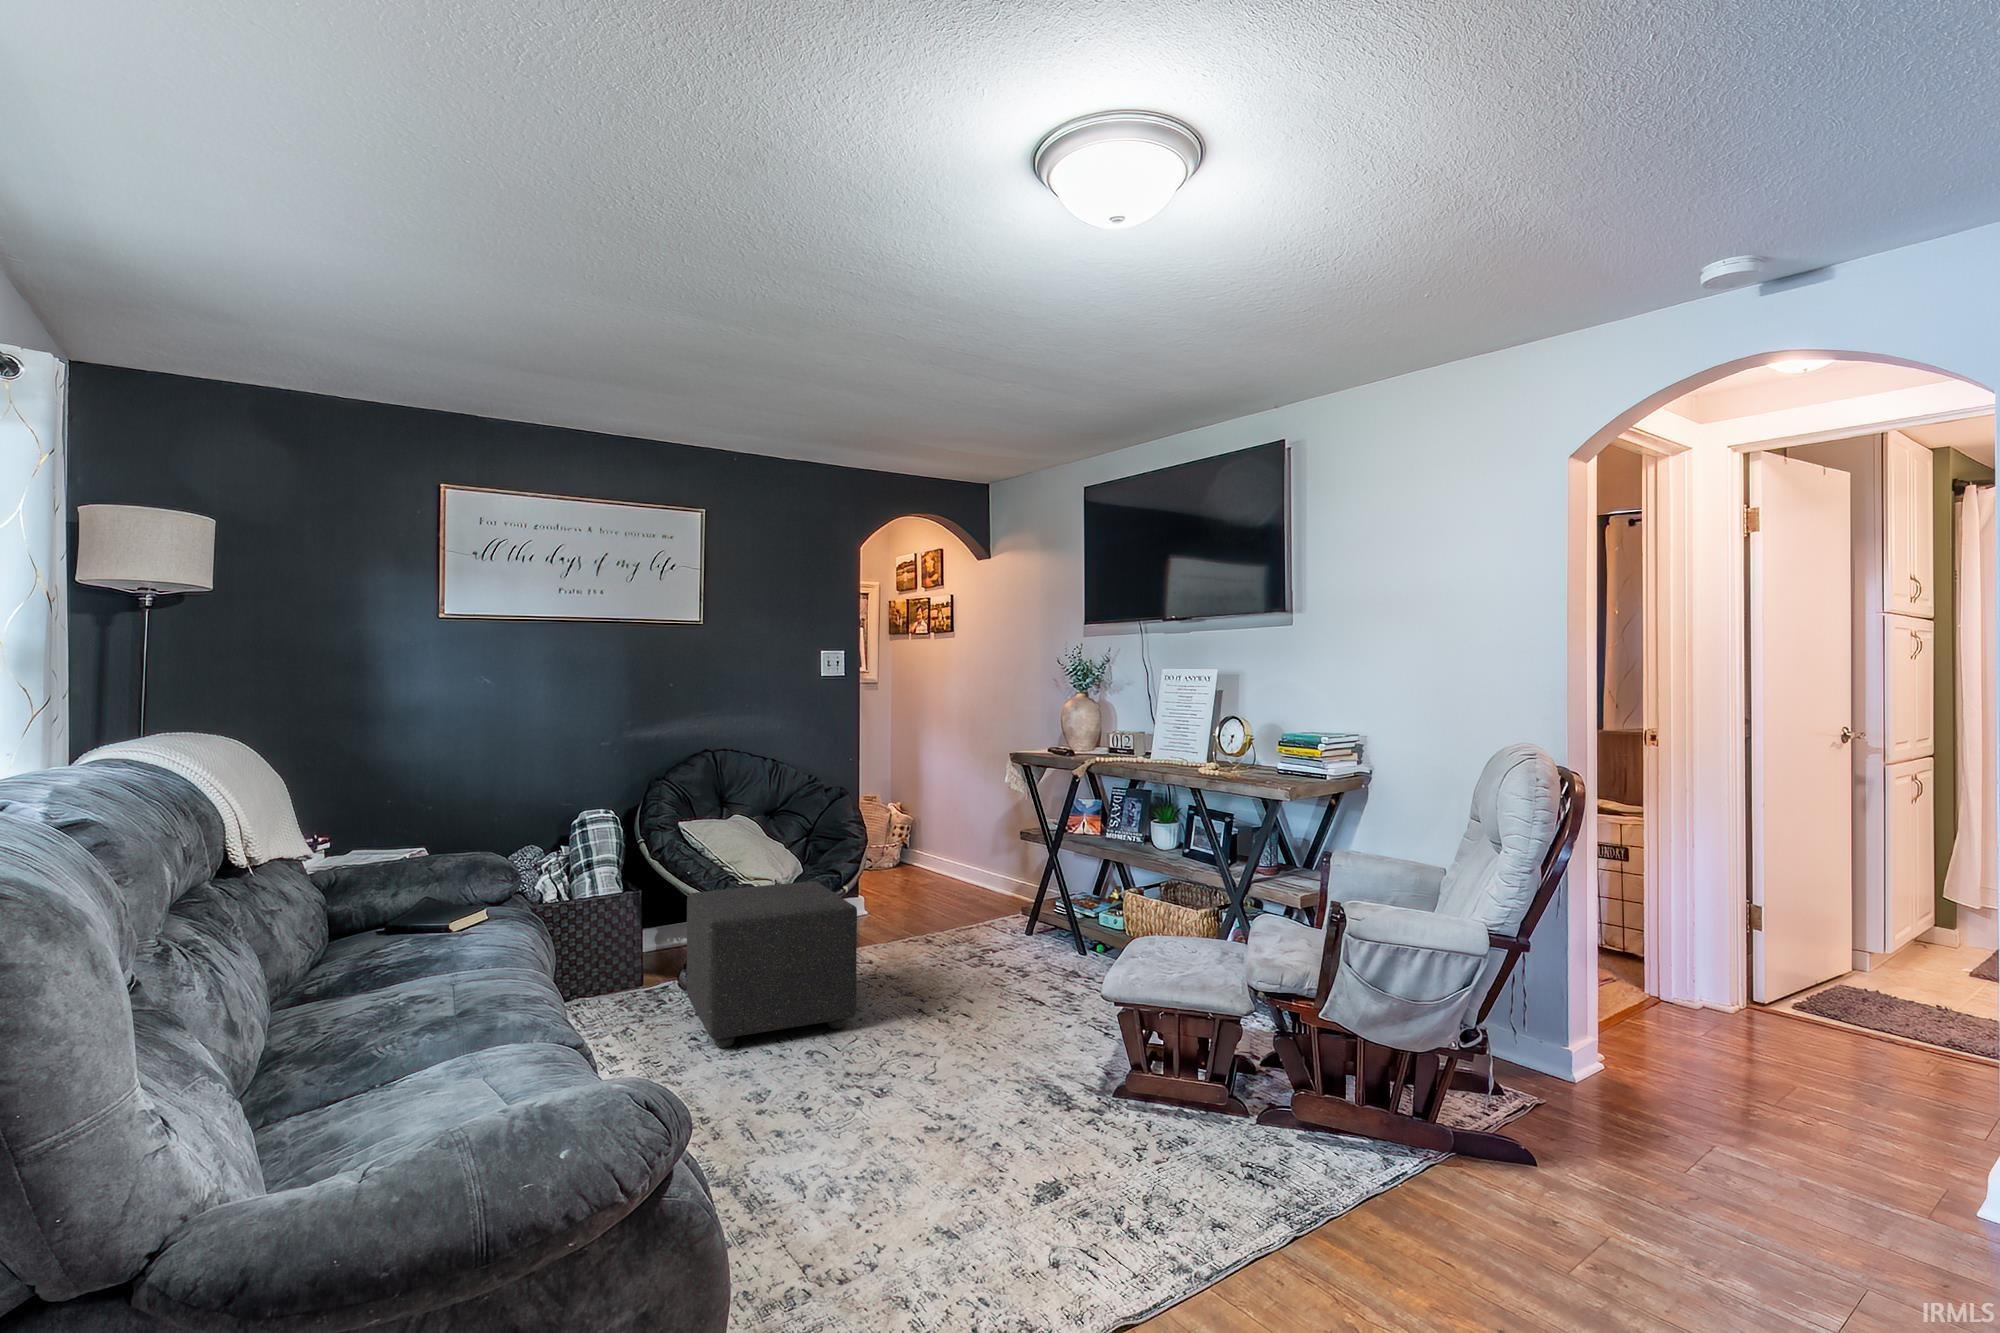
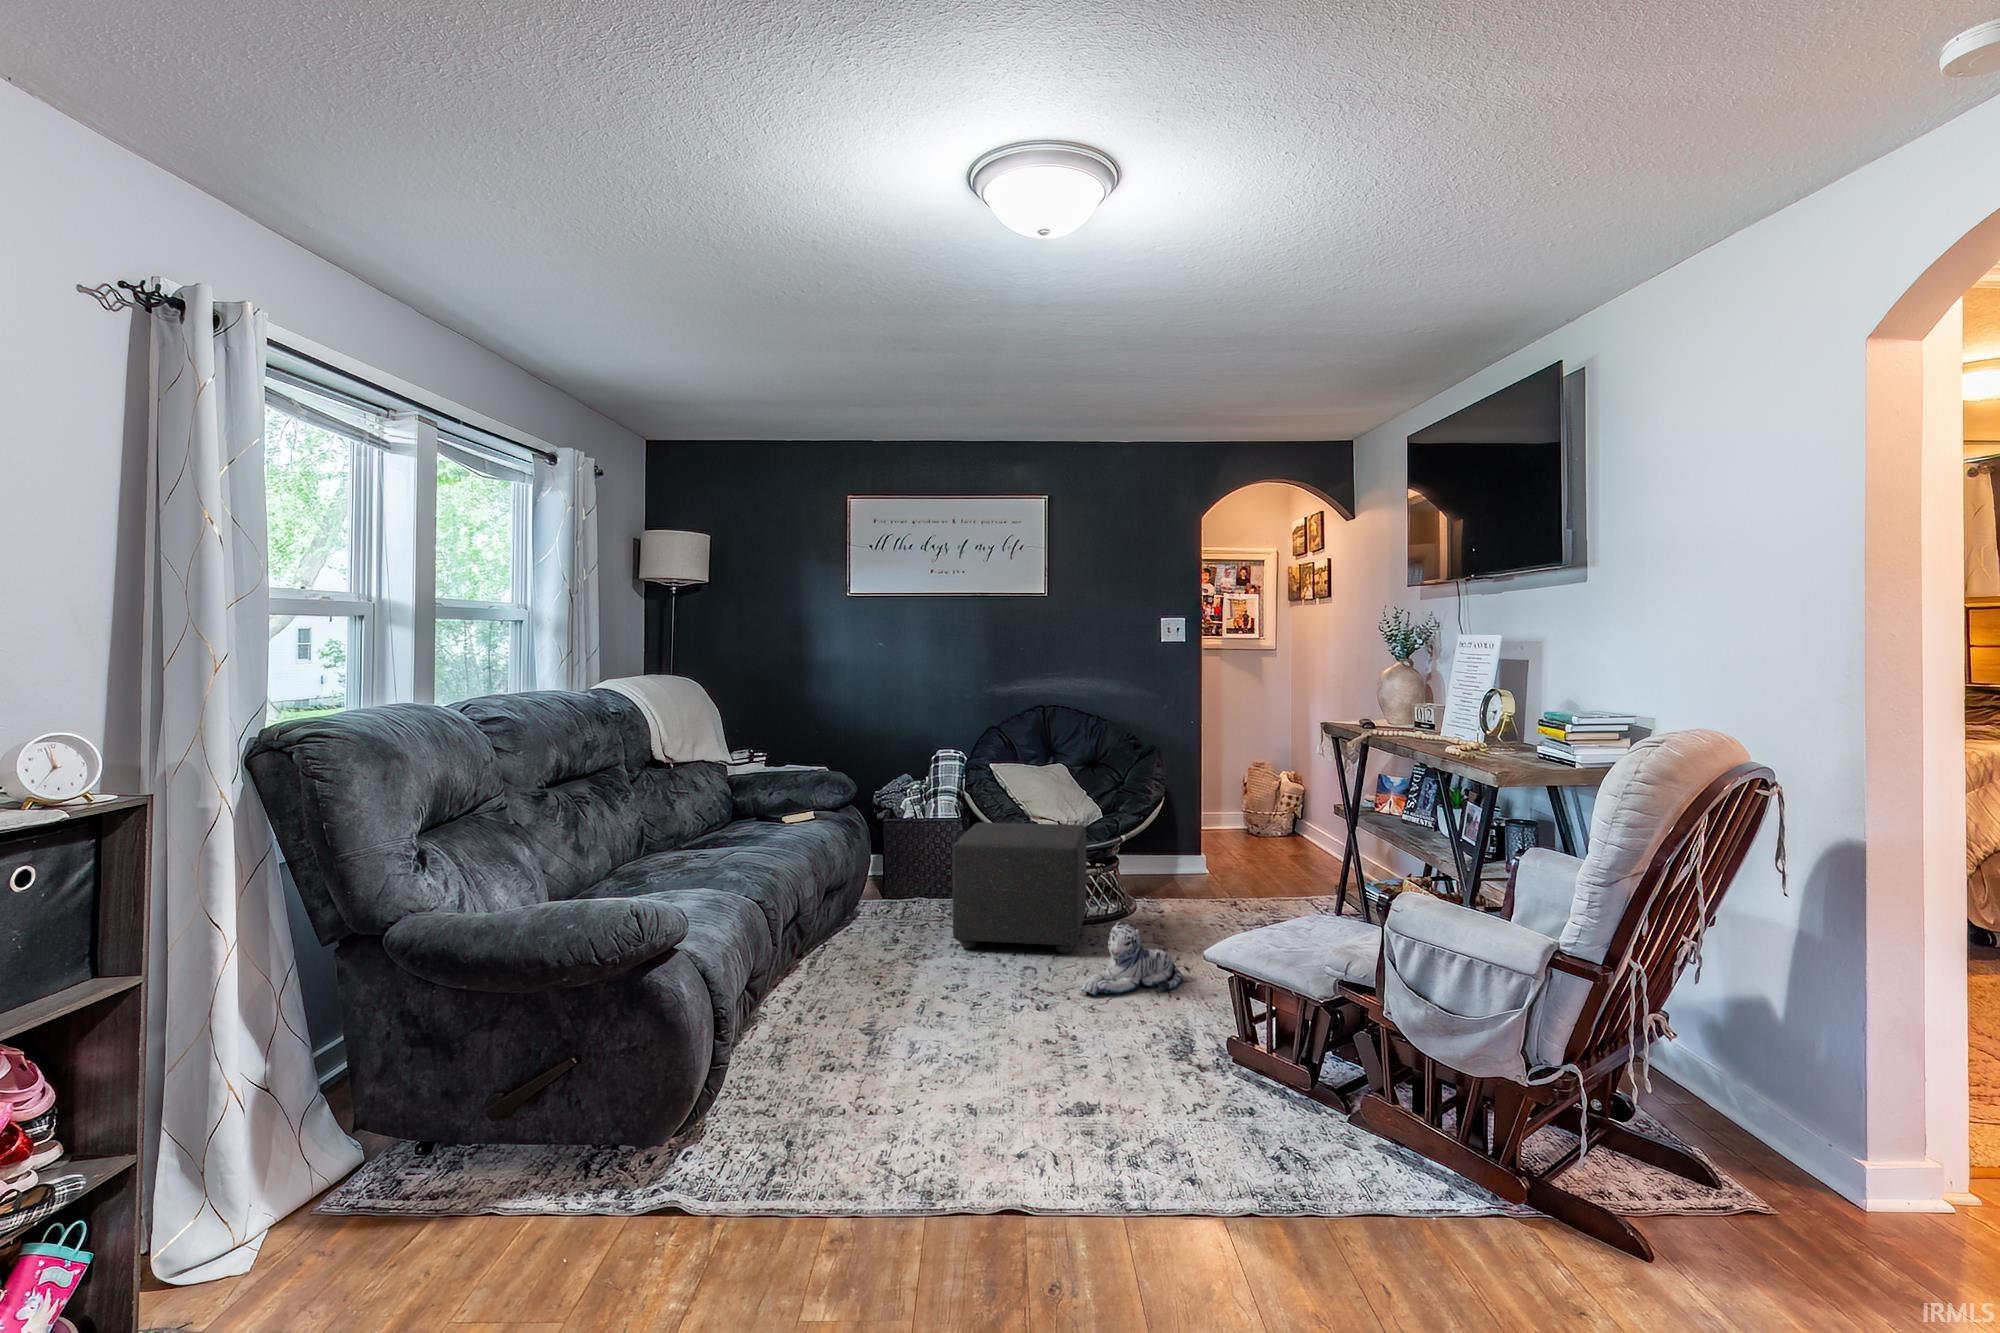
plush toy: none [909,980,992,1067] -> present [1082,922,1183,995]

